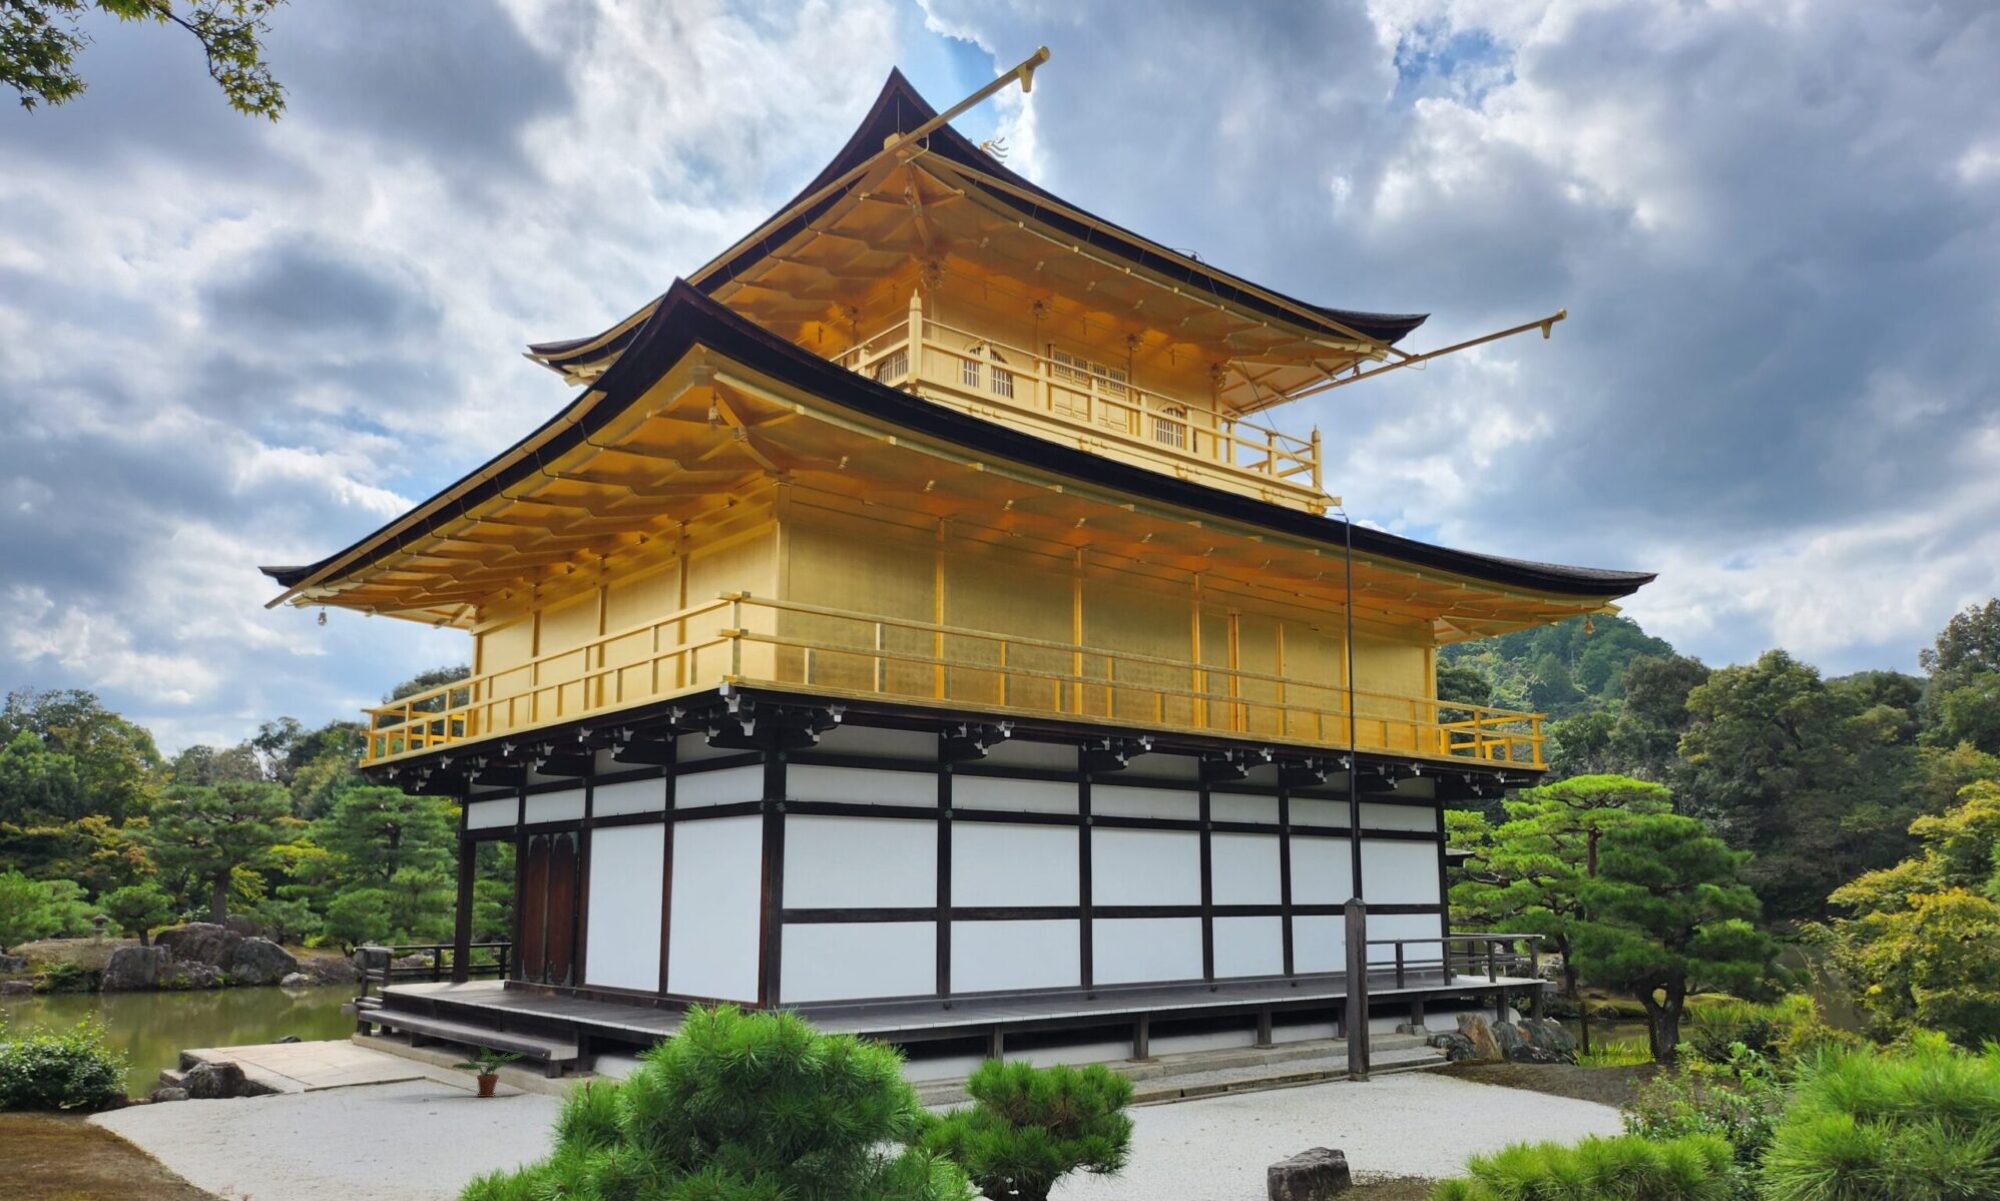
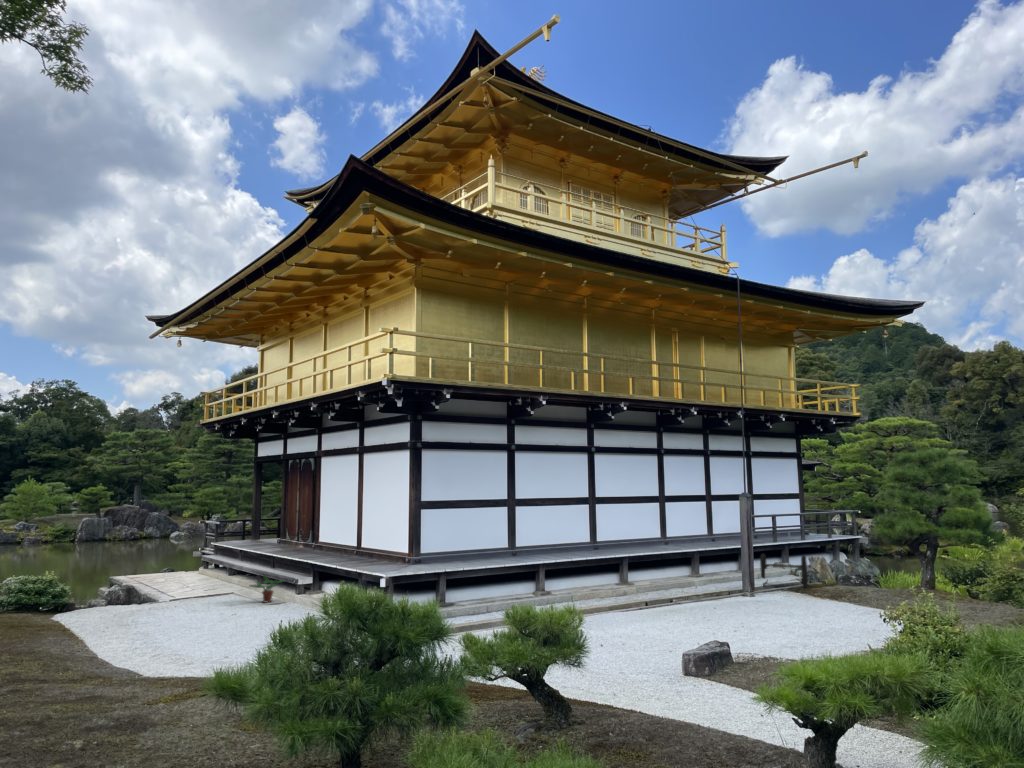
bench: present [1579,1002,1660,1058] -> present [760,554,808,588]

